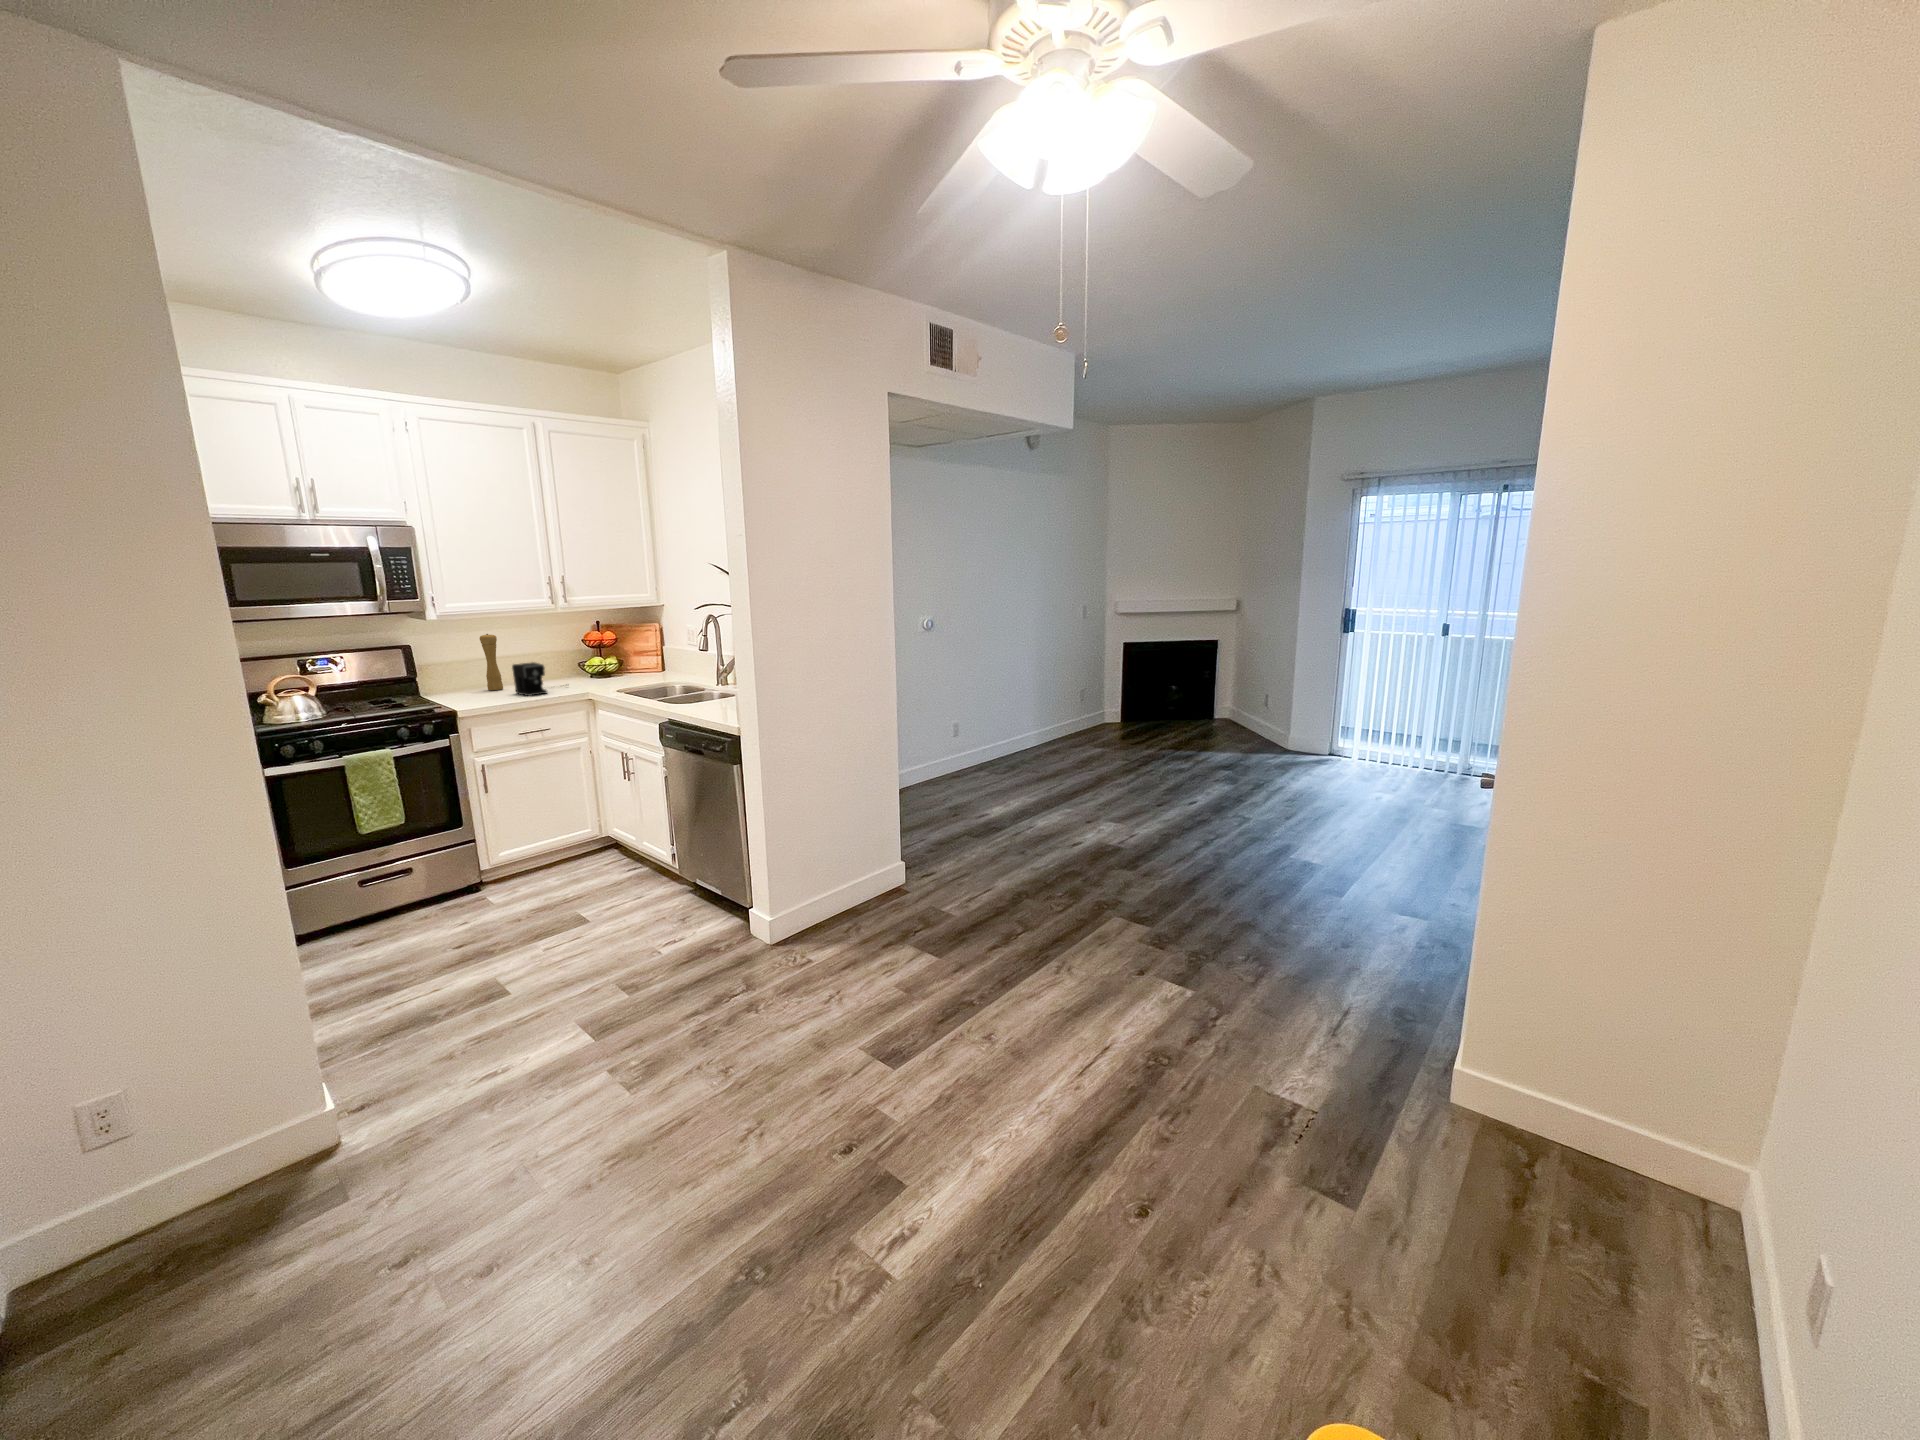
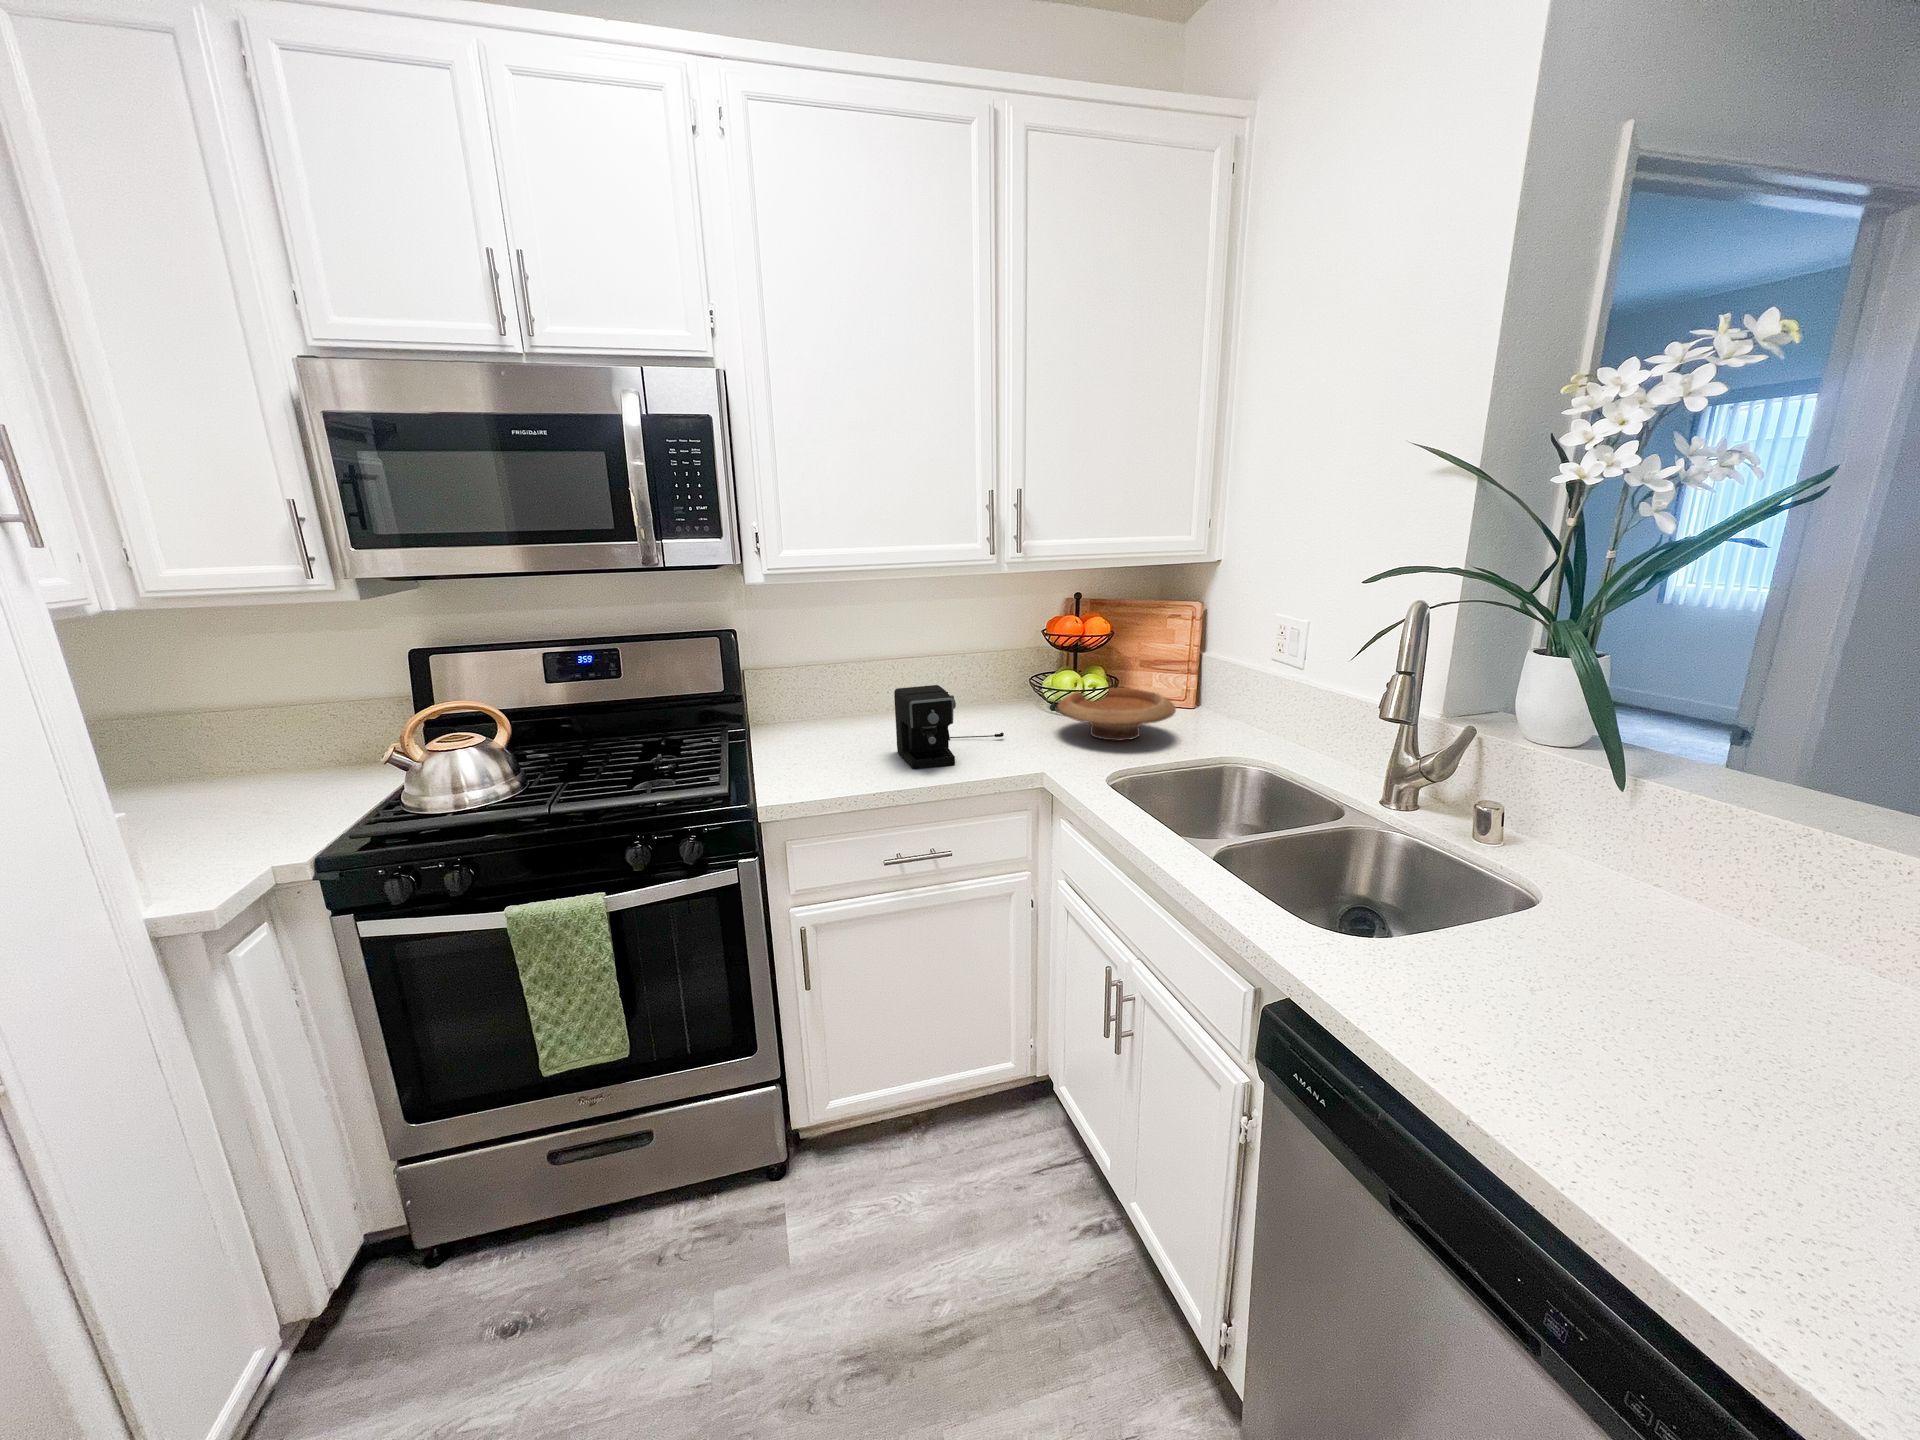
pepper mill: present [480,634,503,690] -> none [851,614,886,731]
wooden bowl: none [594,663,650,683] -> present [1057,688,1176,741]

